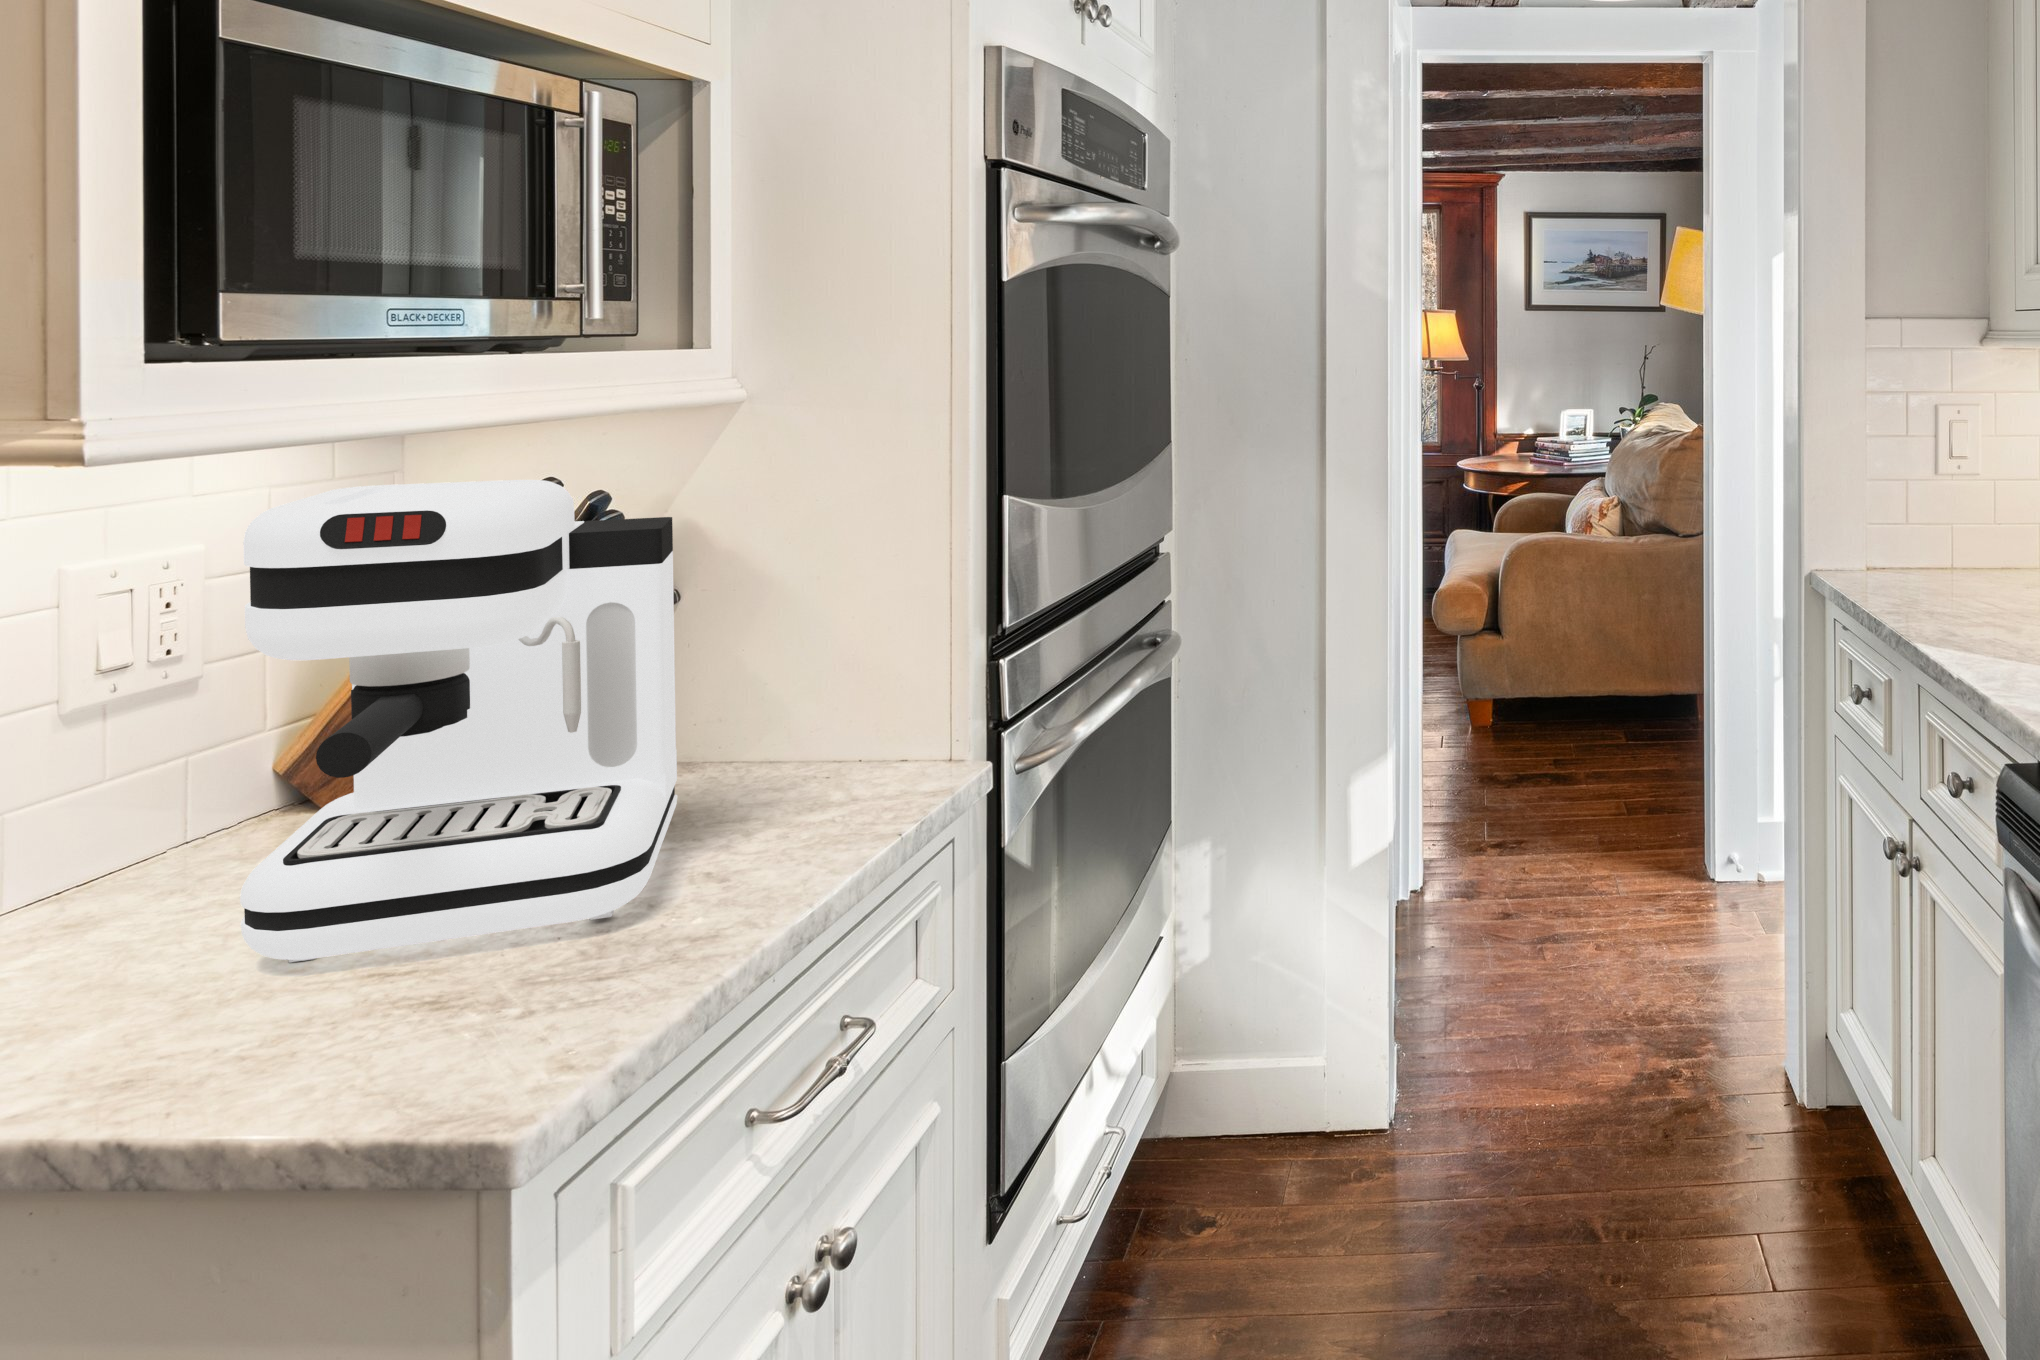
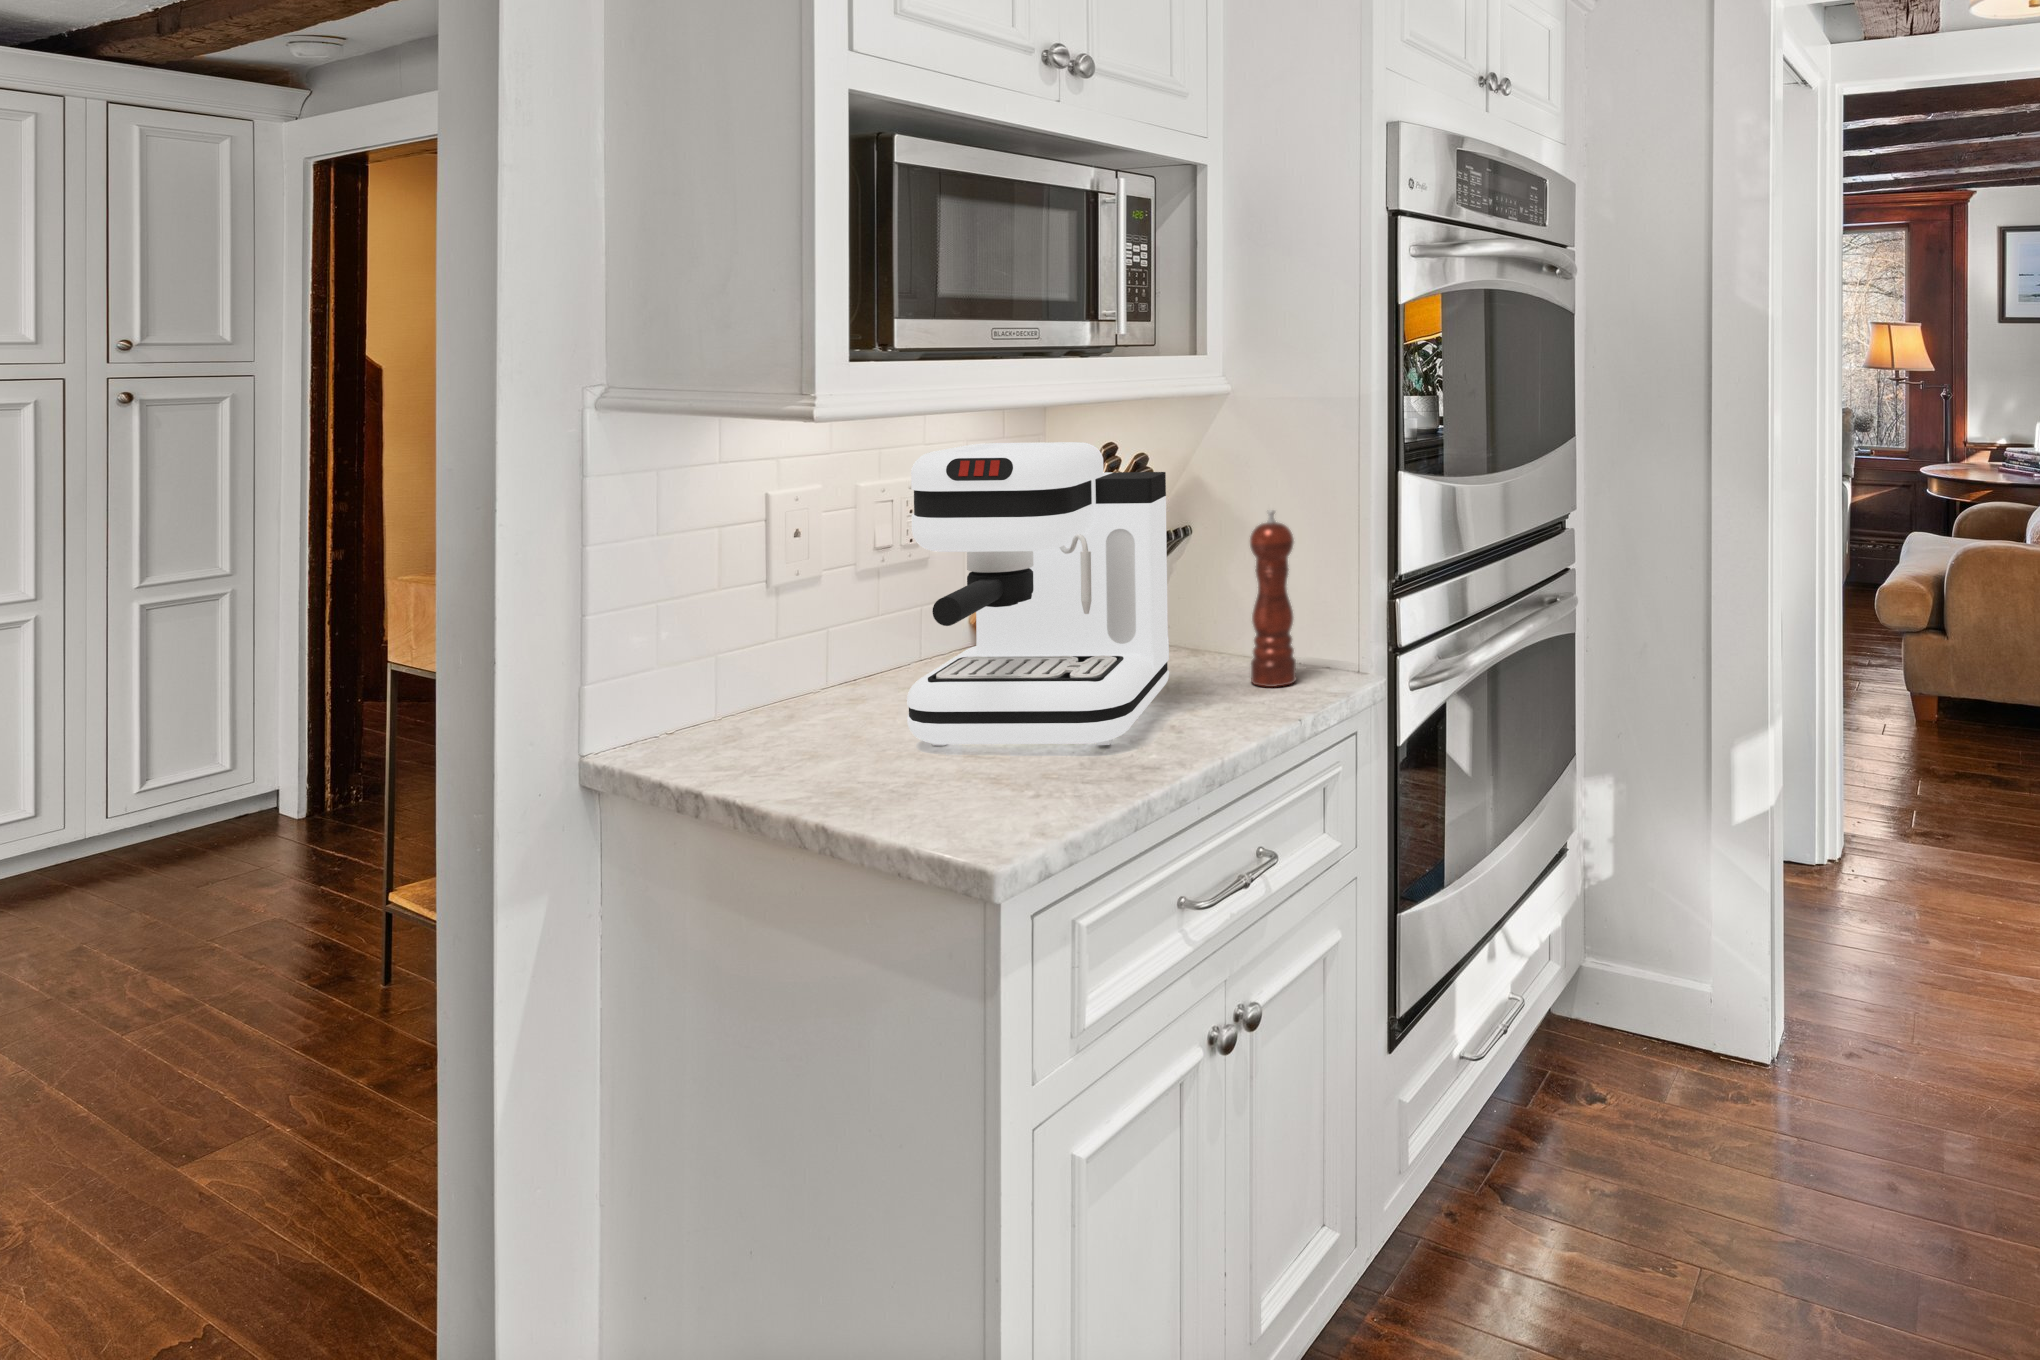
pepper mill: none [790,560,858,798] -> present [1250,510,1296,687]

